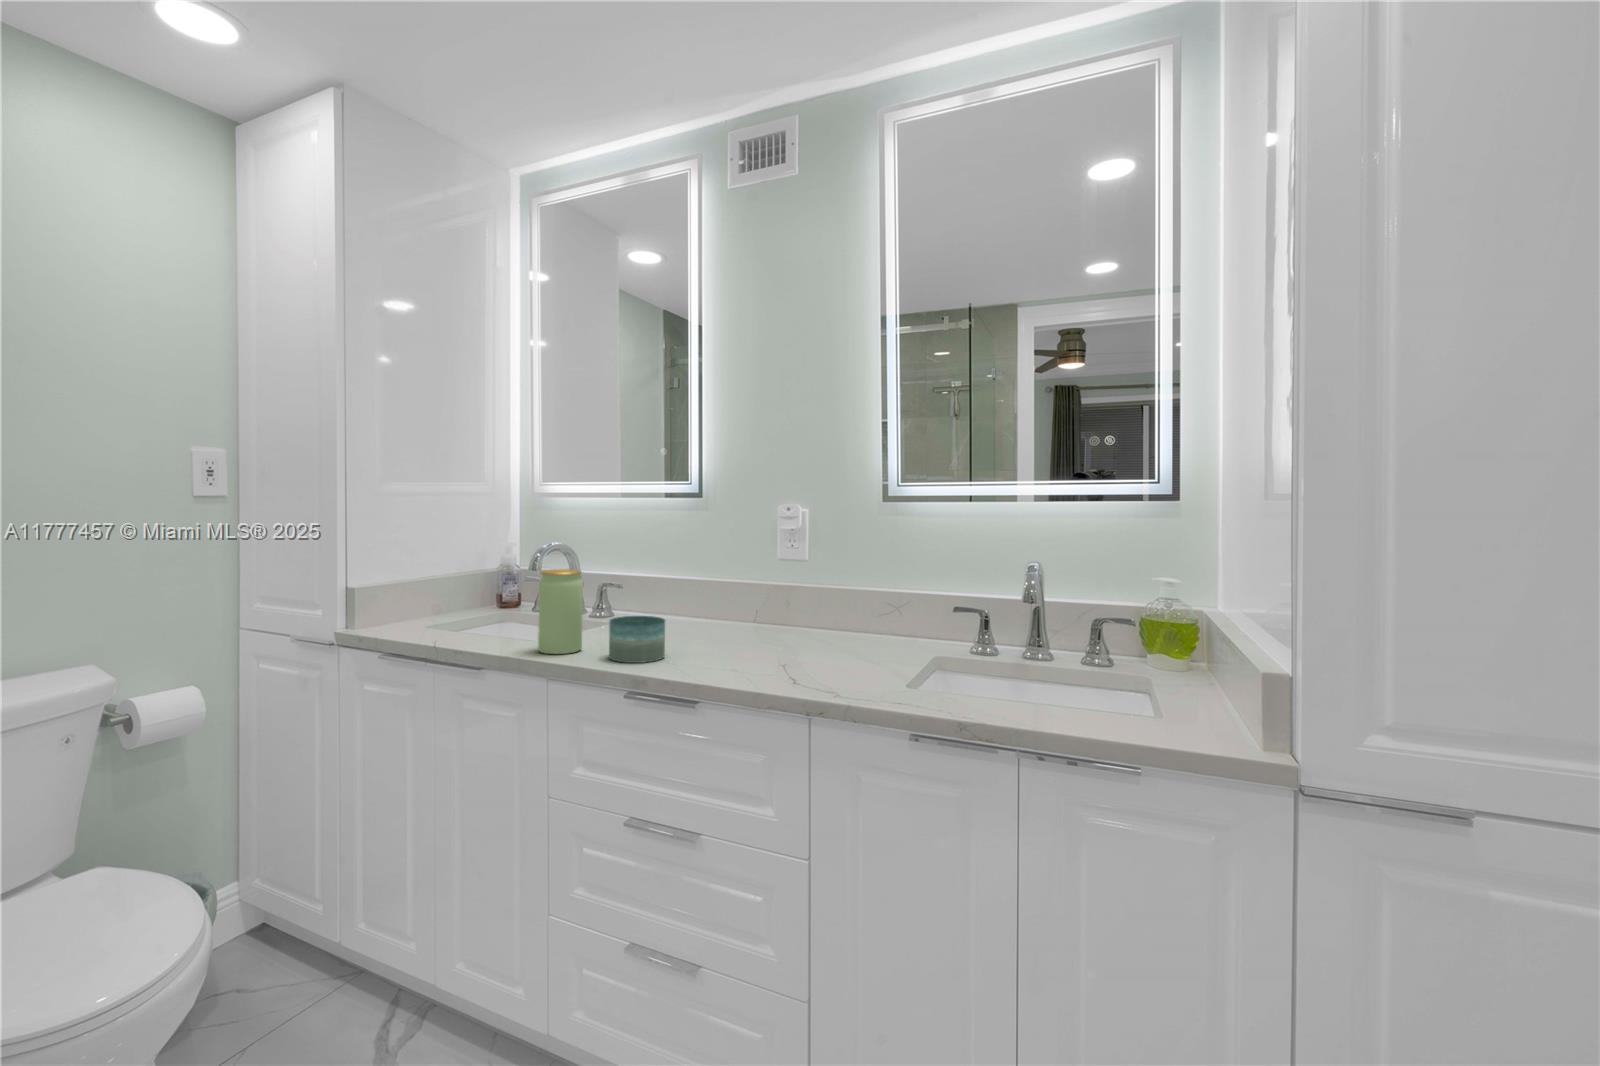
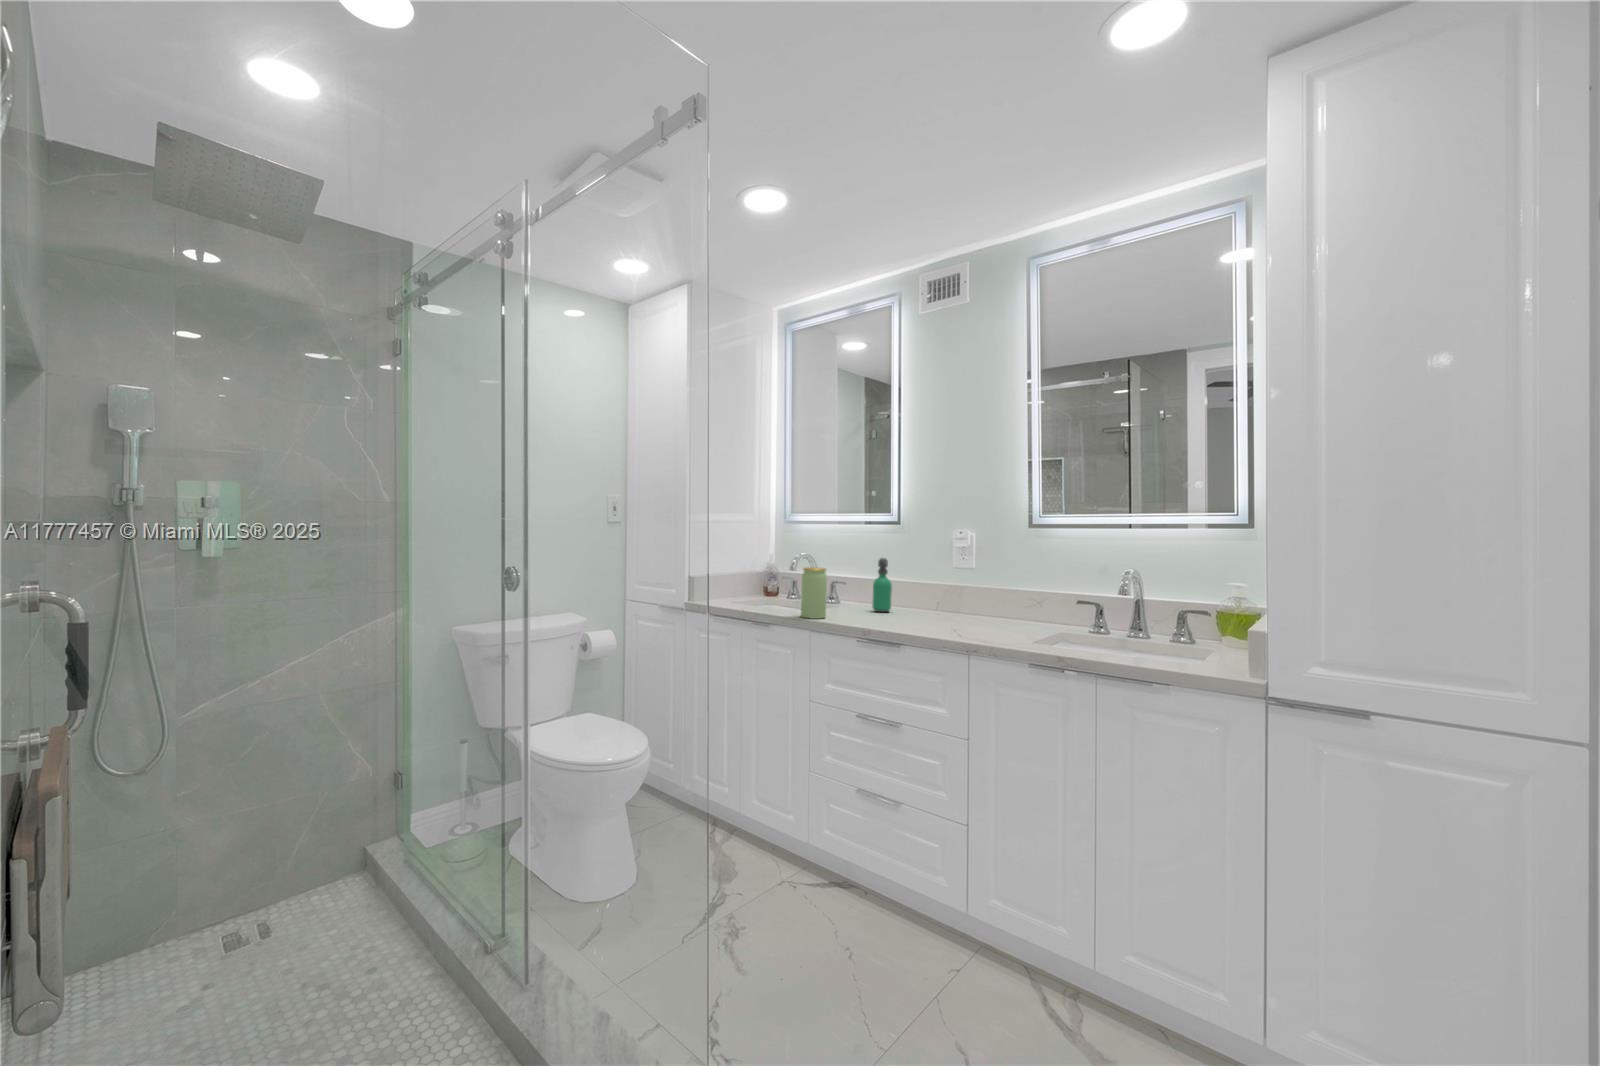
soap dispenser: none [661,549,690,631] -> present [872,558,892,612]
candle: present [609,616,665,663] -> none [843,597,878,625]

